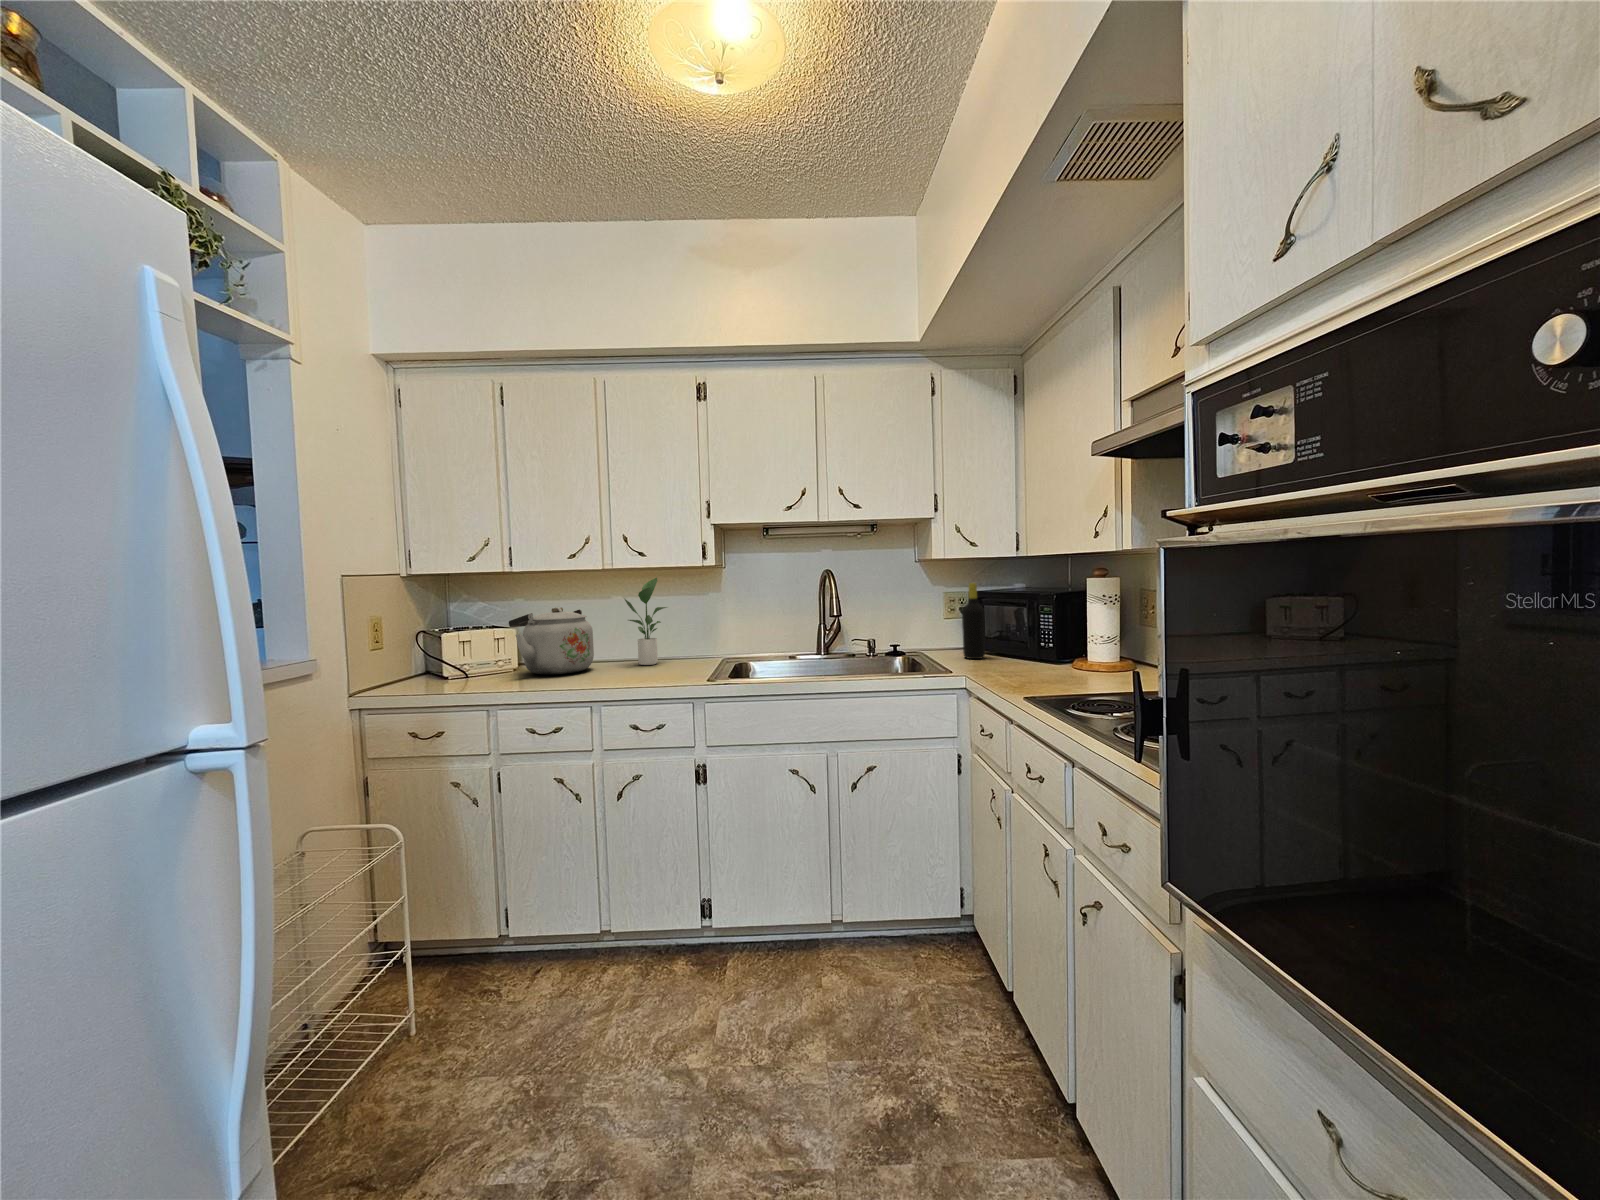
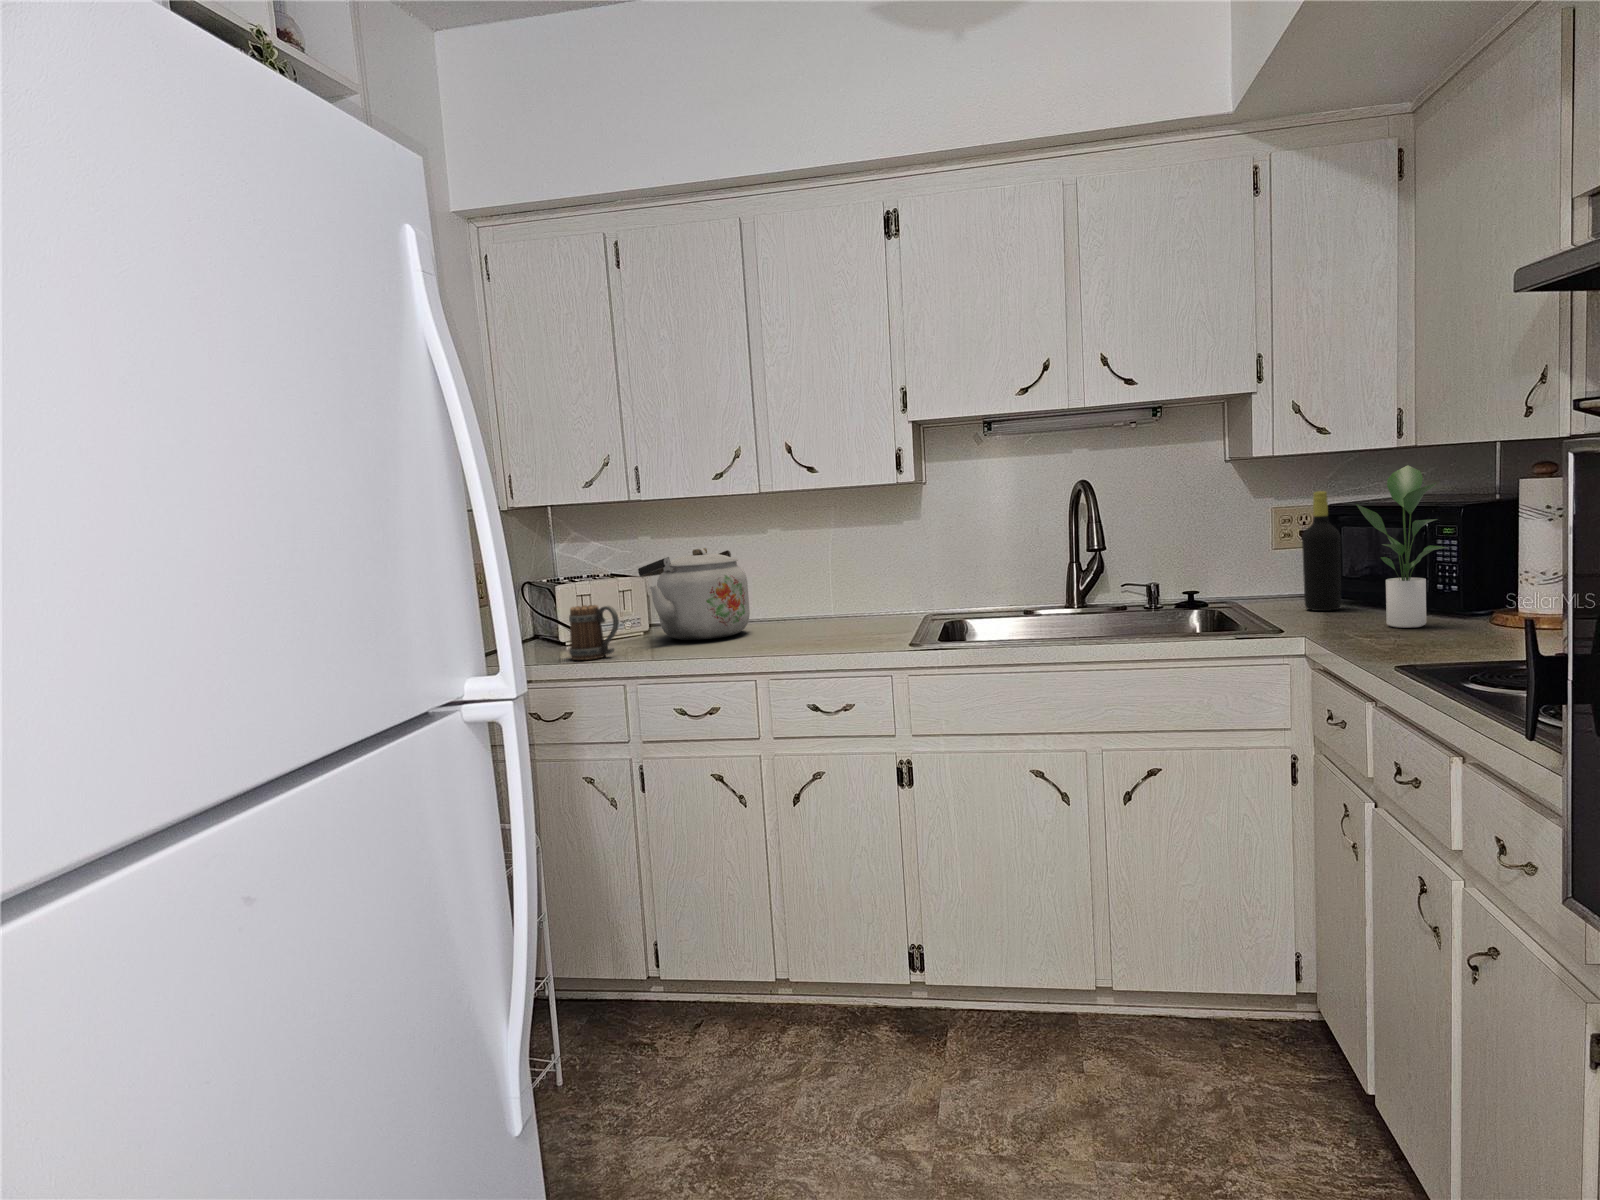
potted plant: present [625,578,667,665] -> present [1356,465,1446,628]
mug: none [446,648,488,690] -> present [569,605,619,660]

